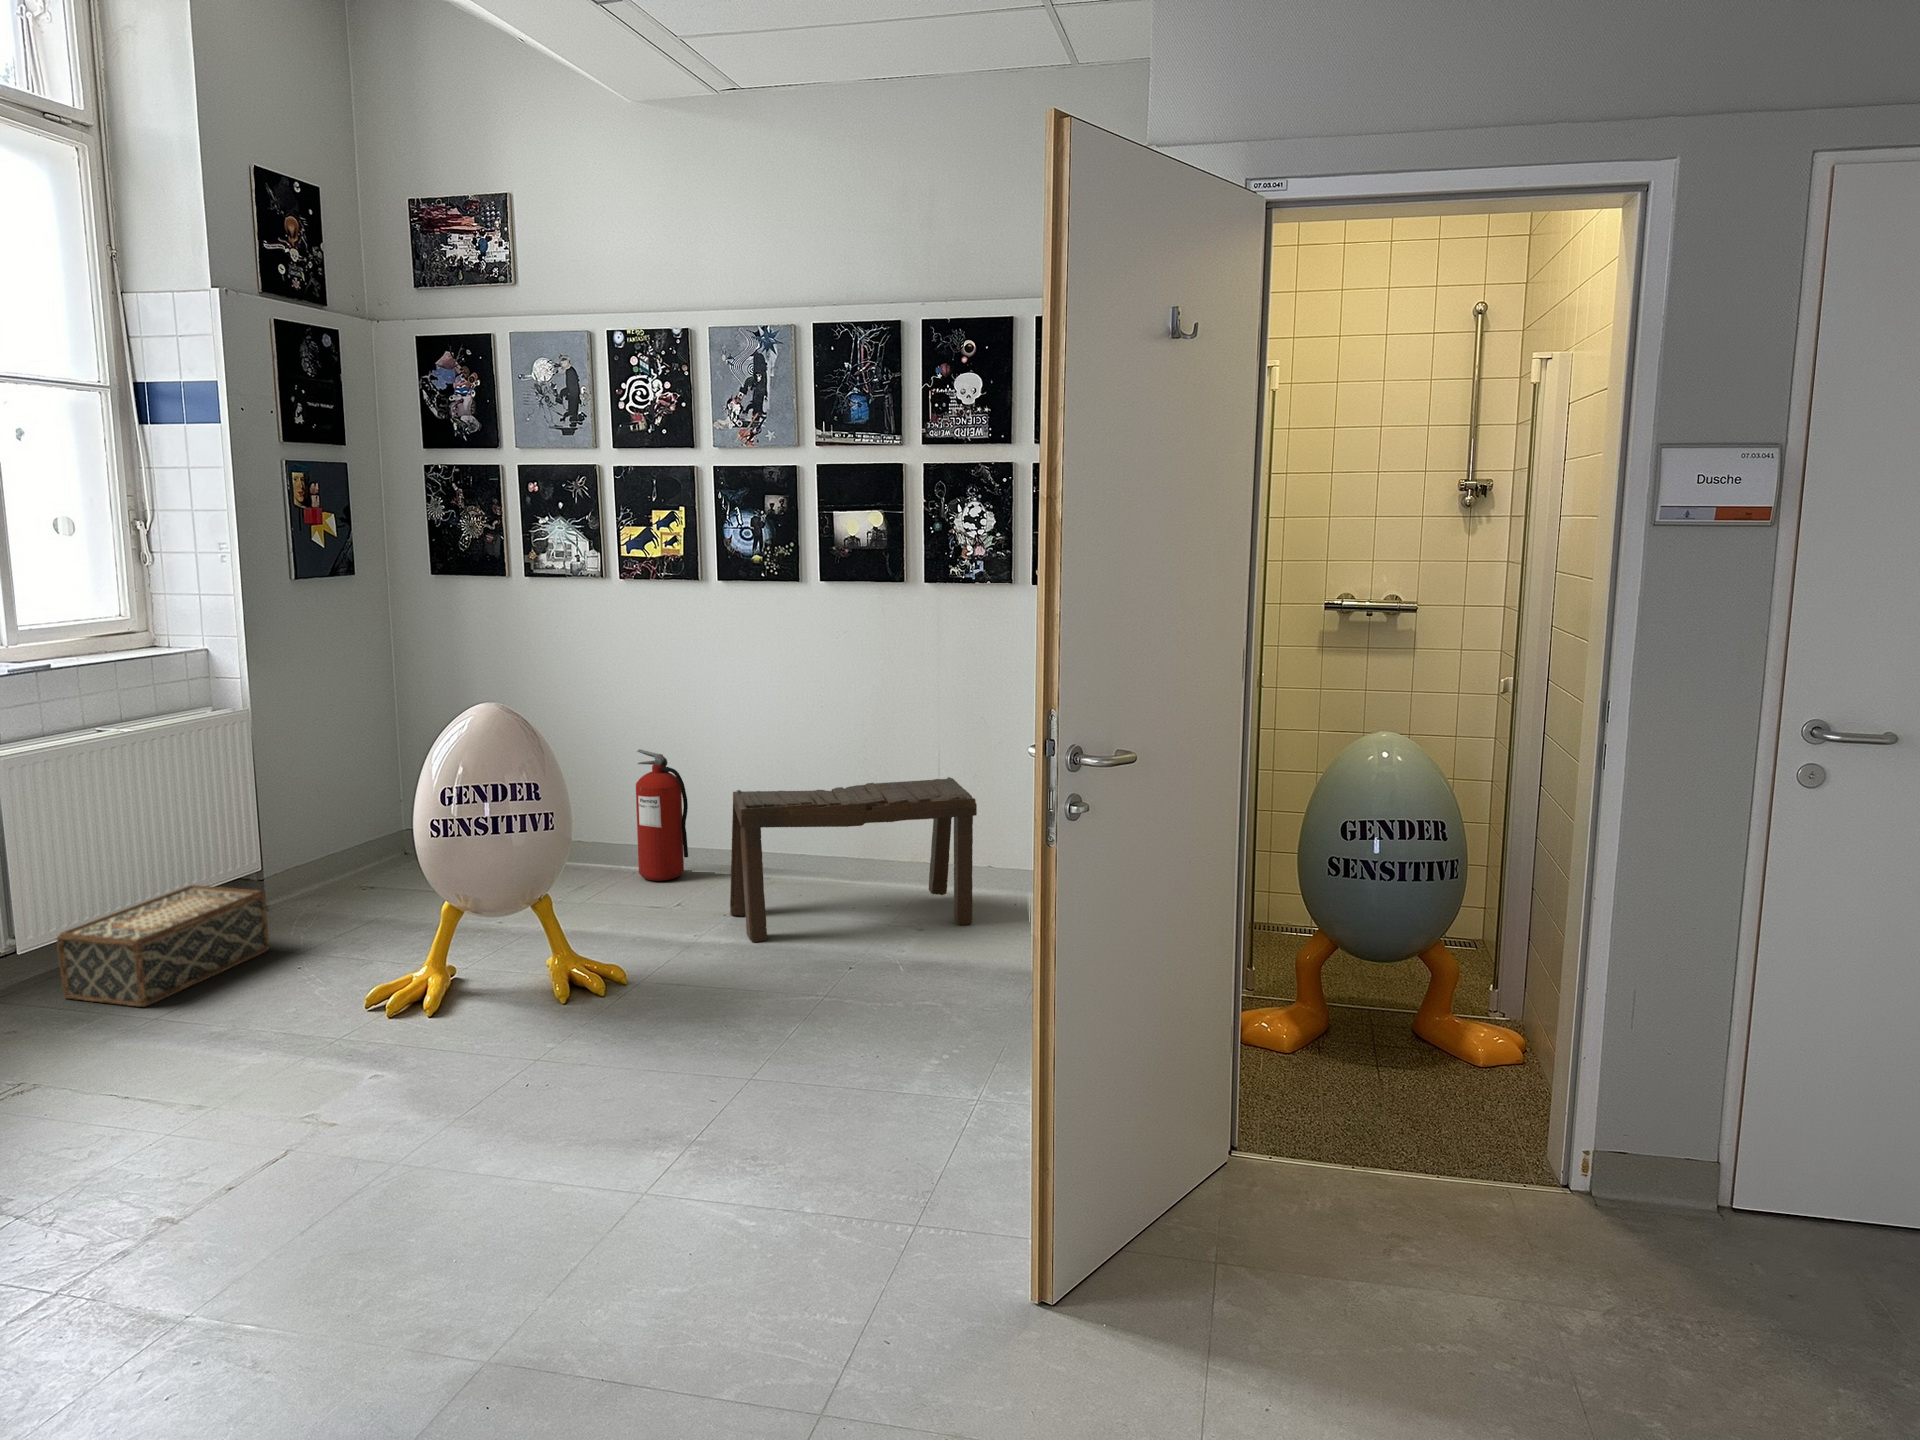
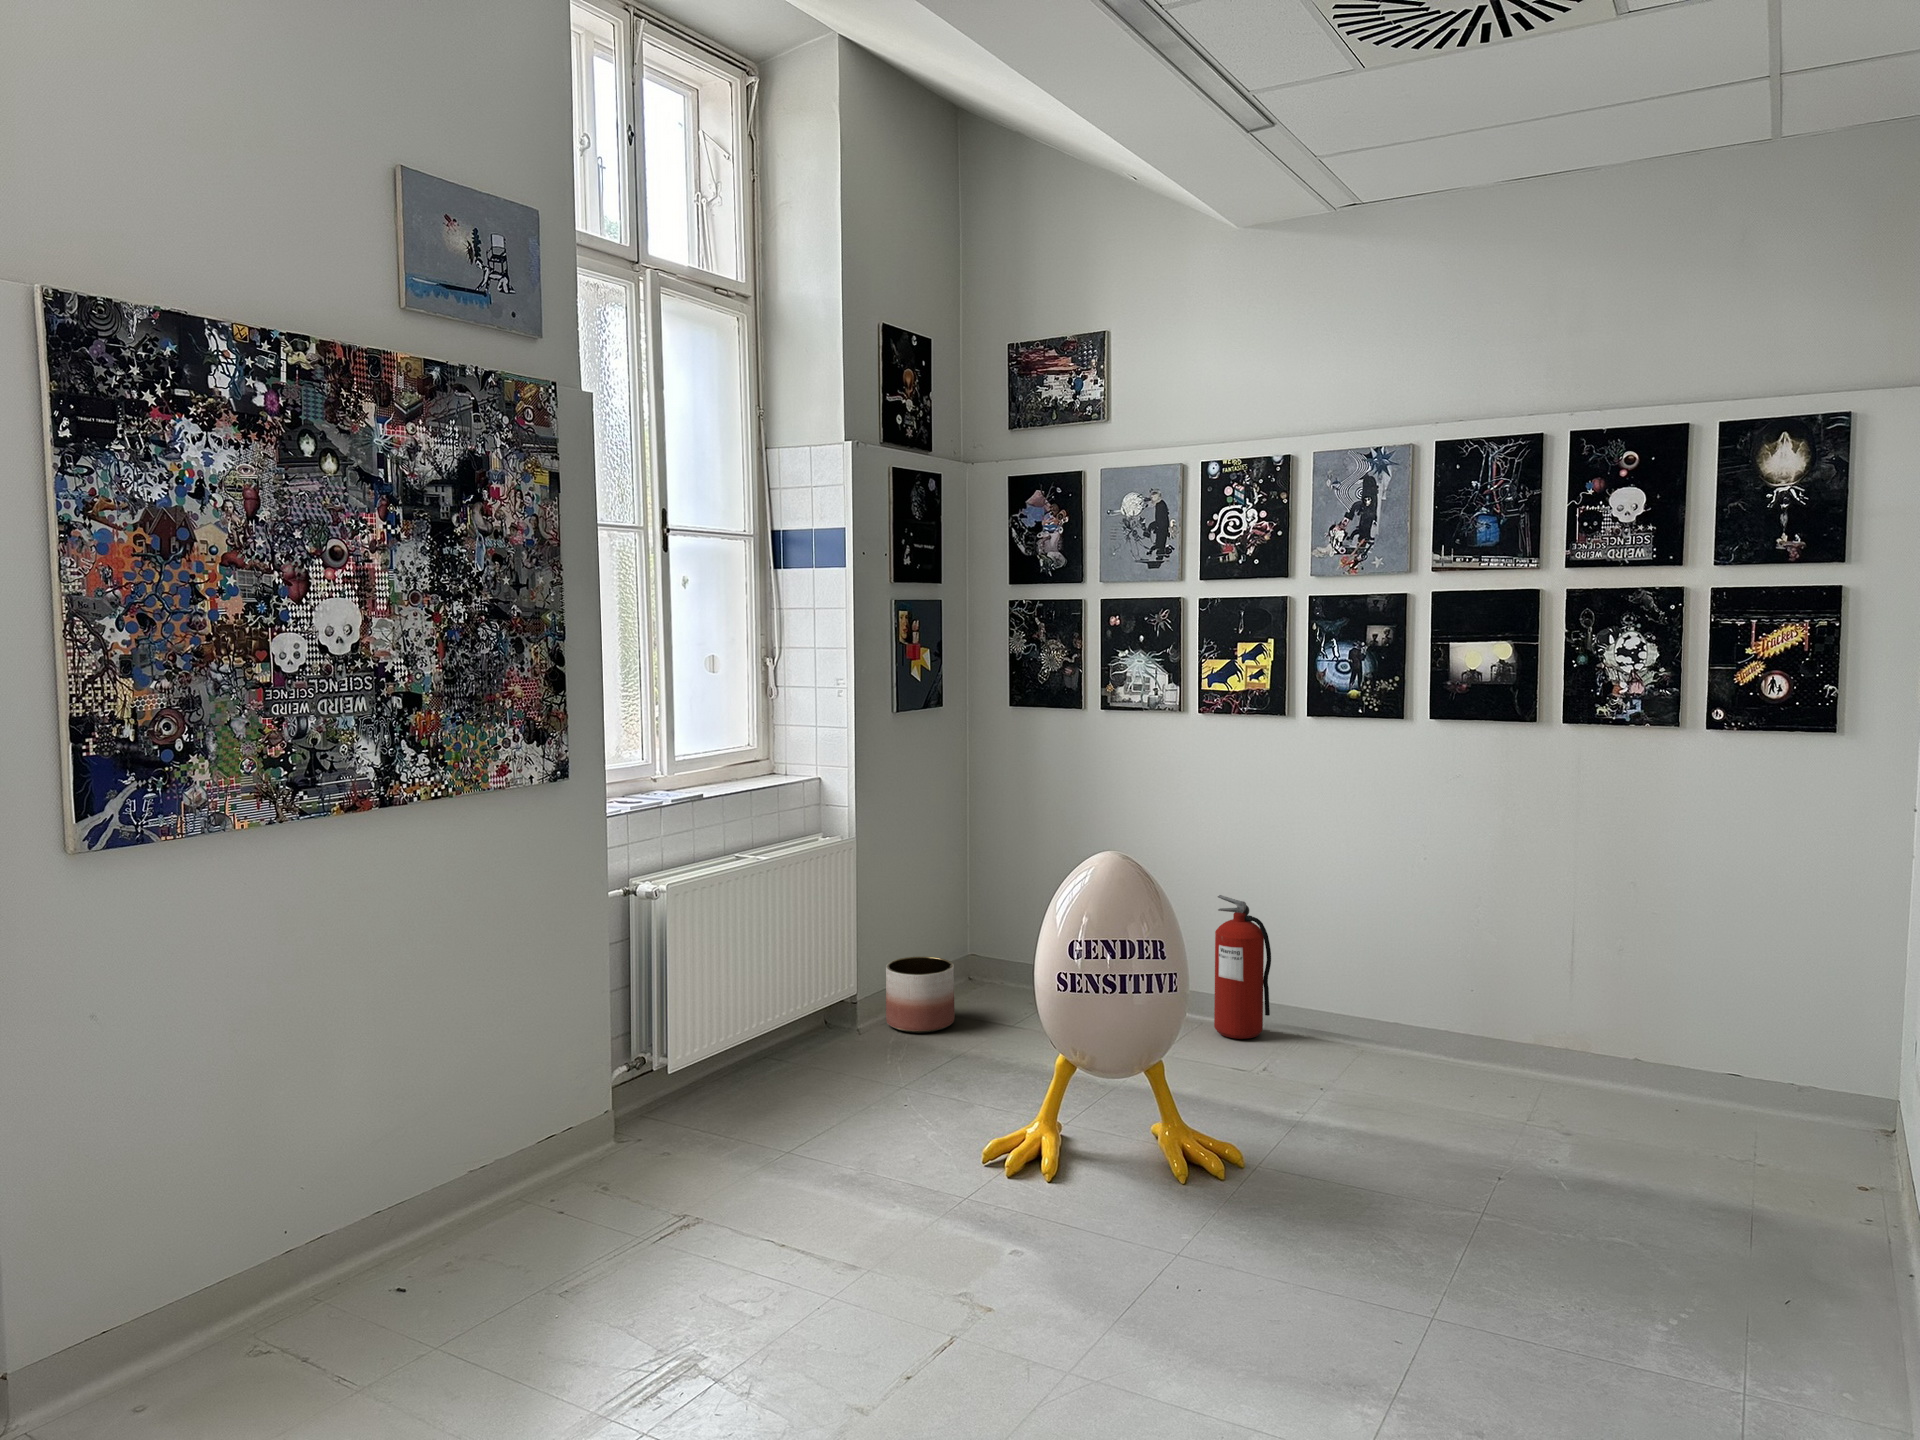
bench: present [730,777,977,942] -> none [1330,950,1645,1131]
planter: none [298,827,377,902] -> present [886,957,955,1033]
woven basket: present [57,885,269,1007] -> none [700,1009,871,1133]

